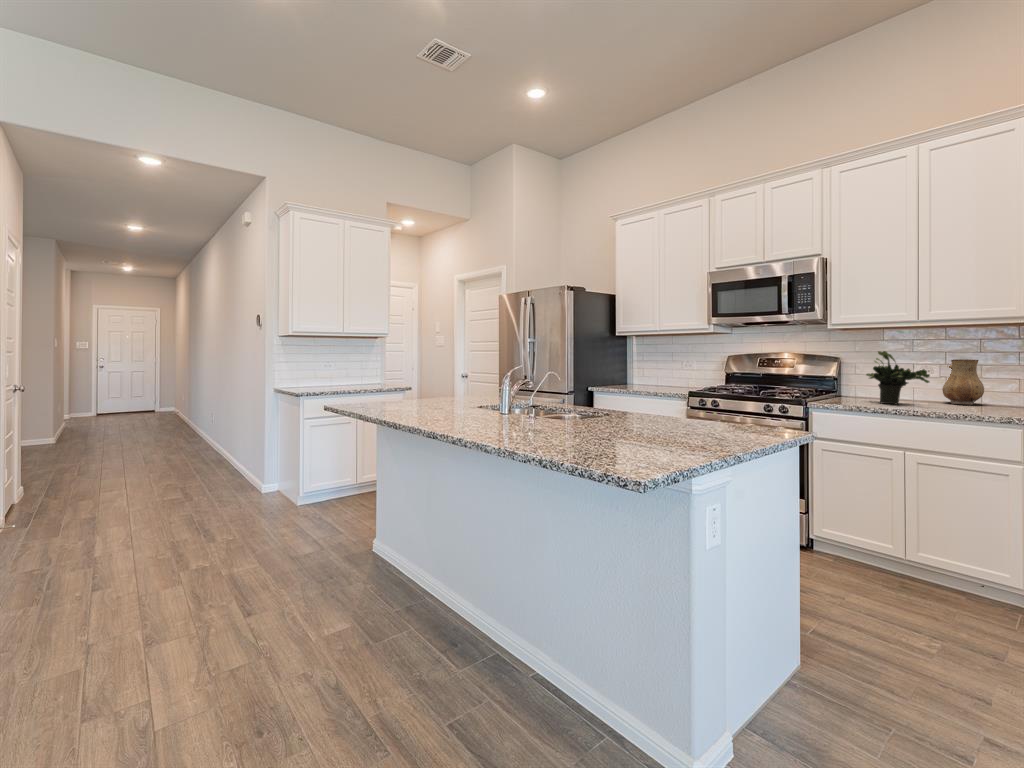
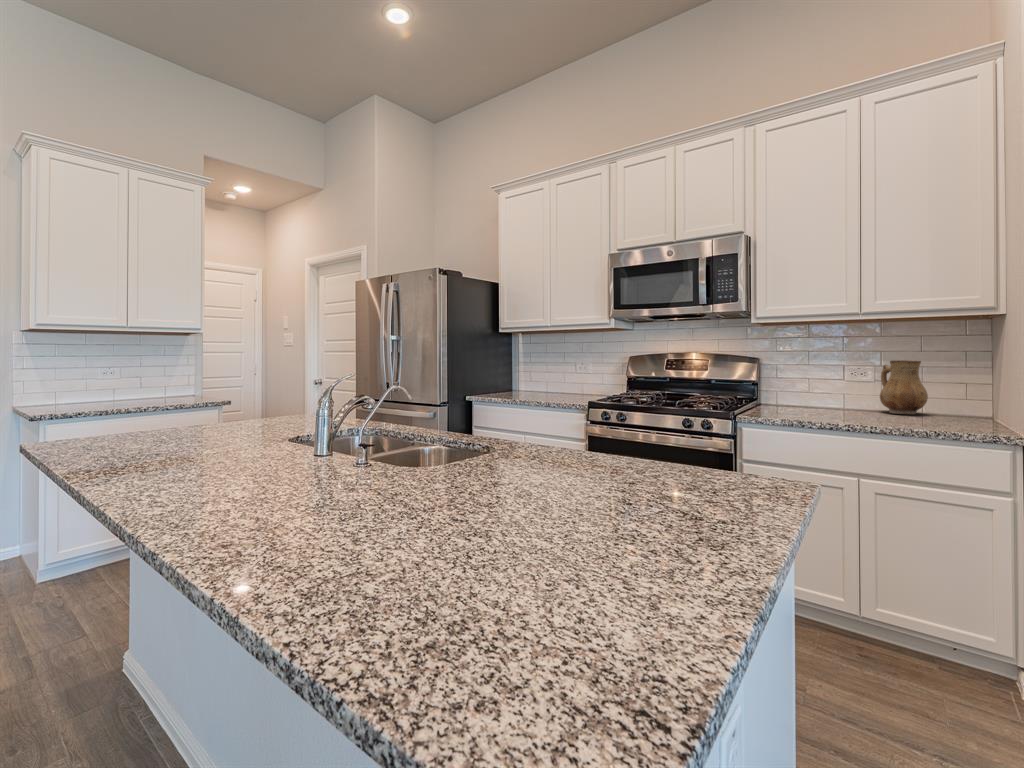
potted plant: present [866,351,930,404] -> none [798,350,878,416]

